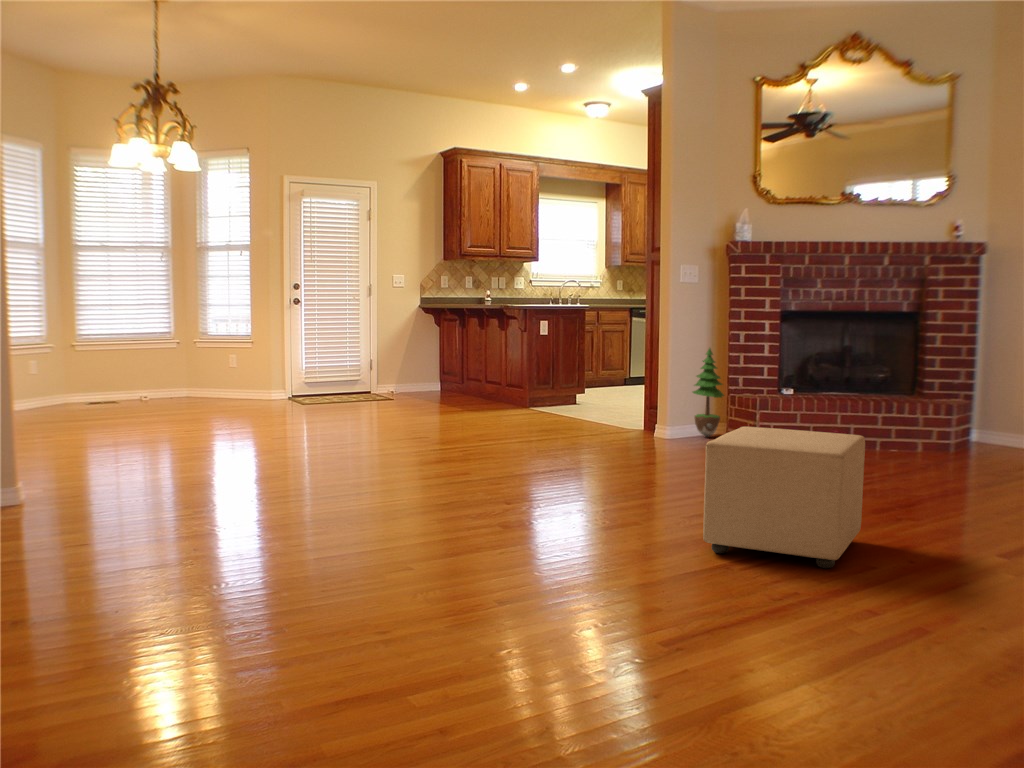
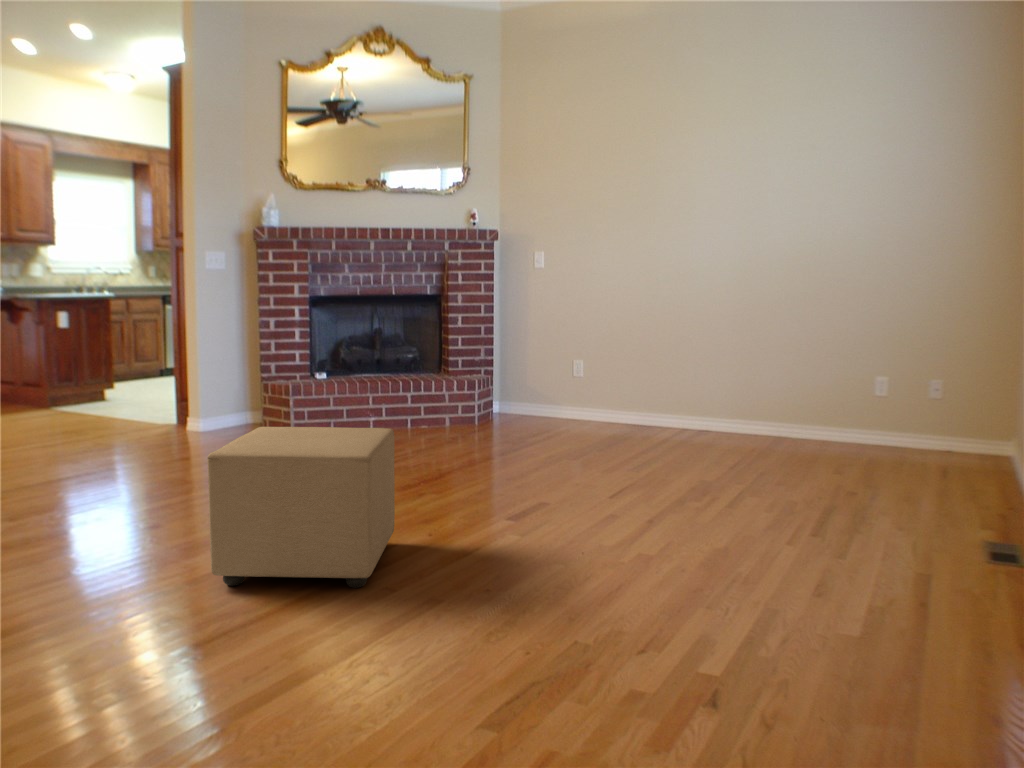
potted tree: present [693,348,724,437] -> none [223,334,258,429]

